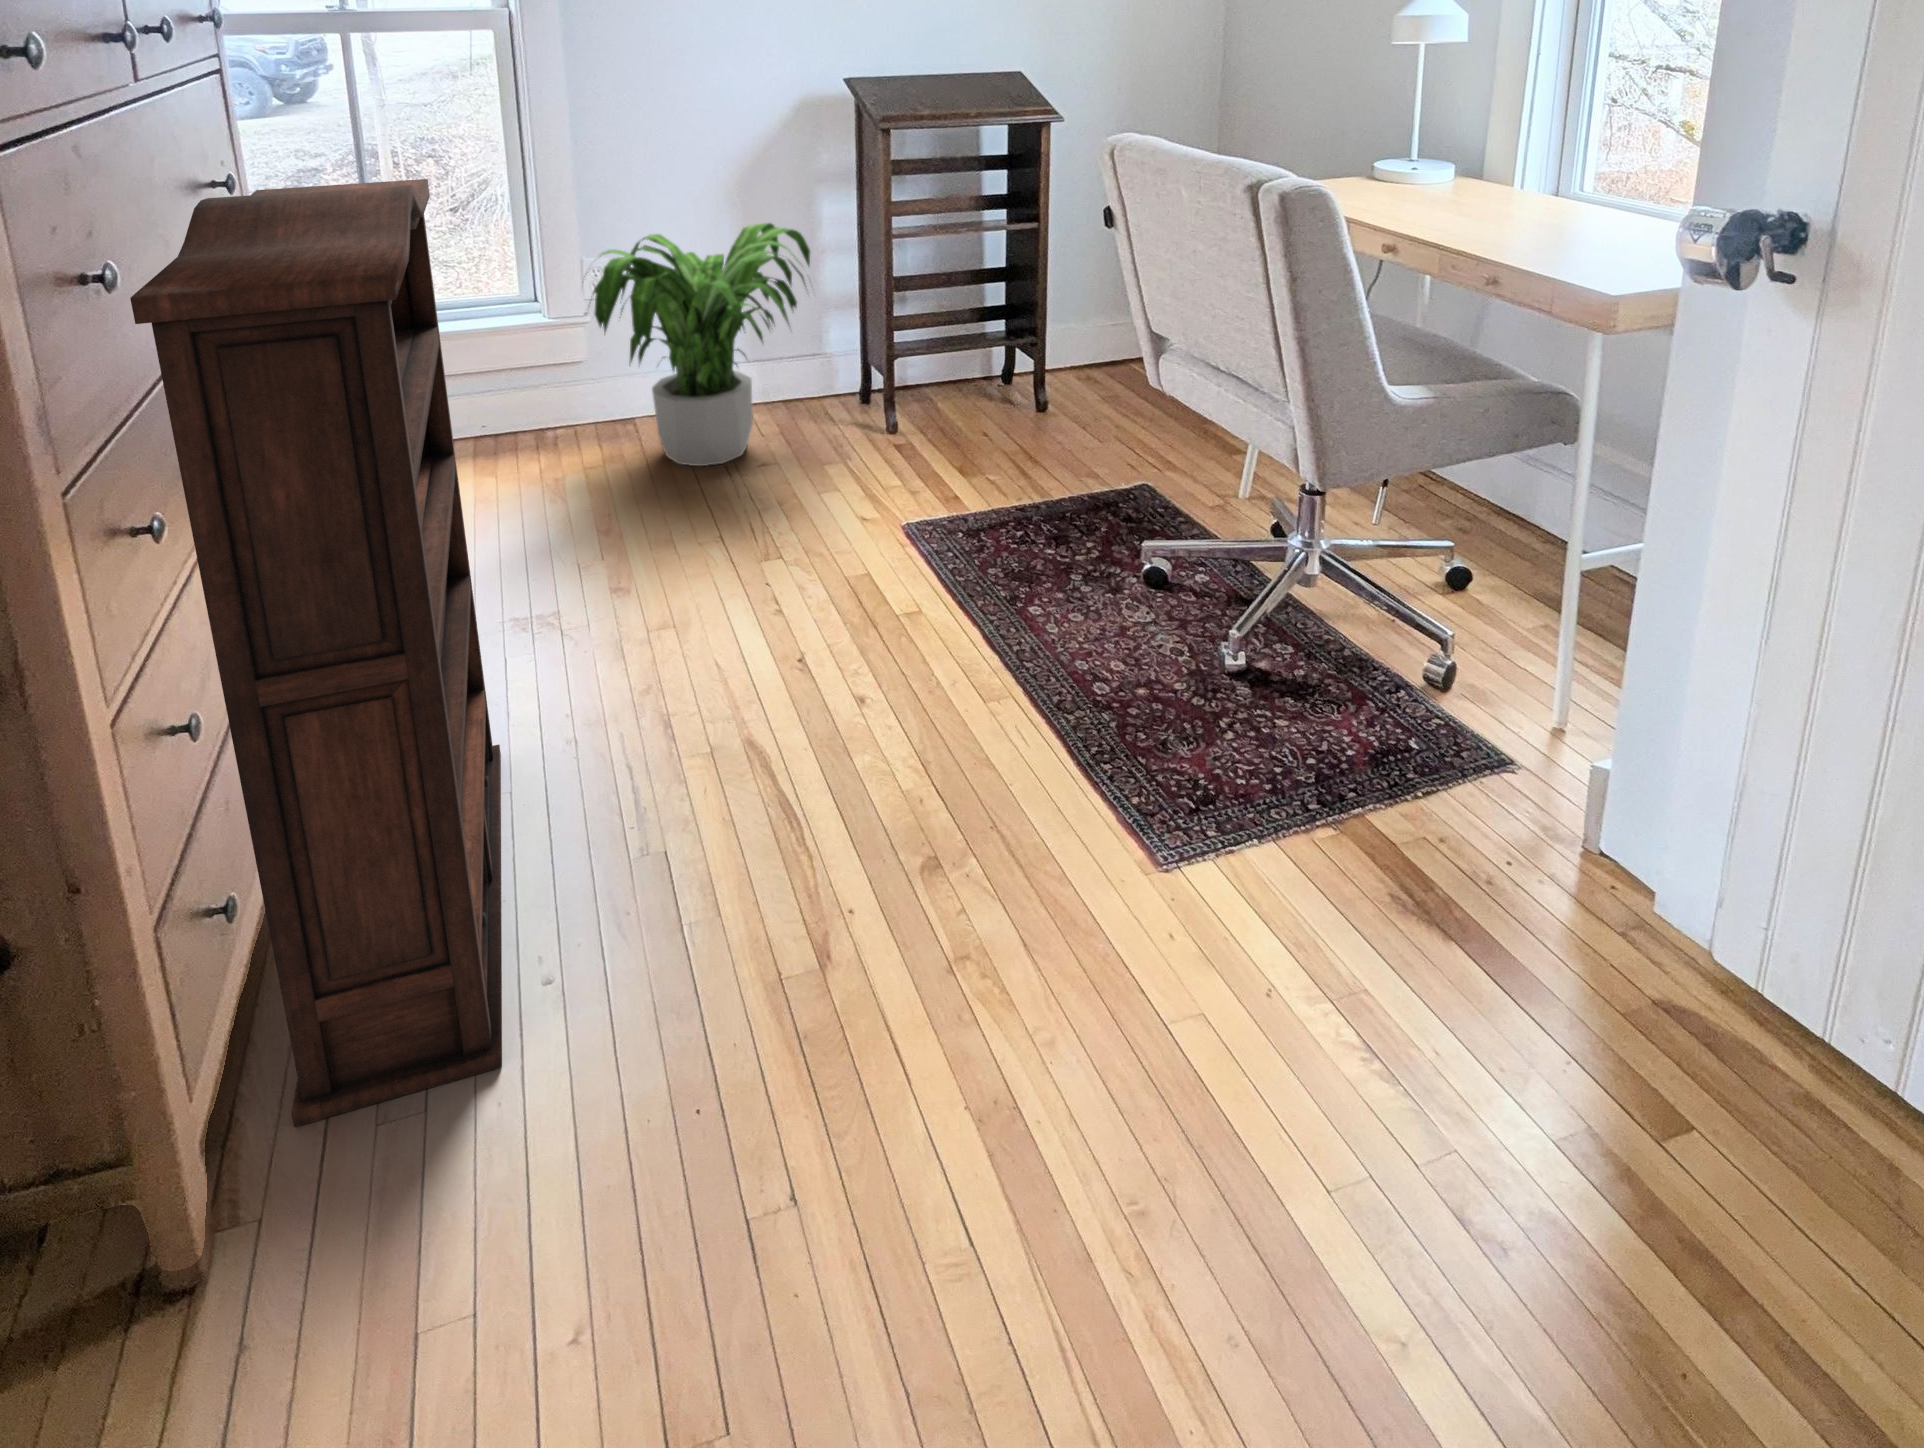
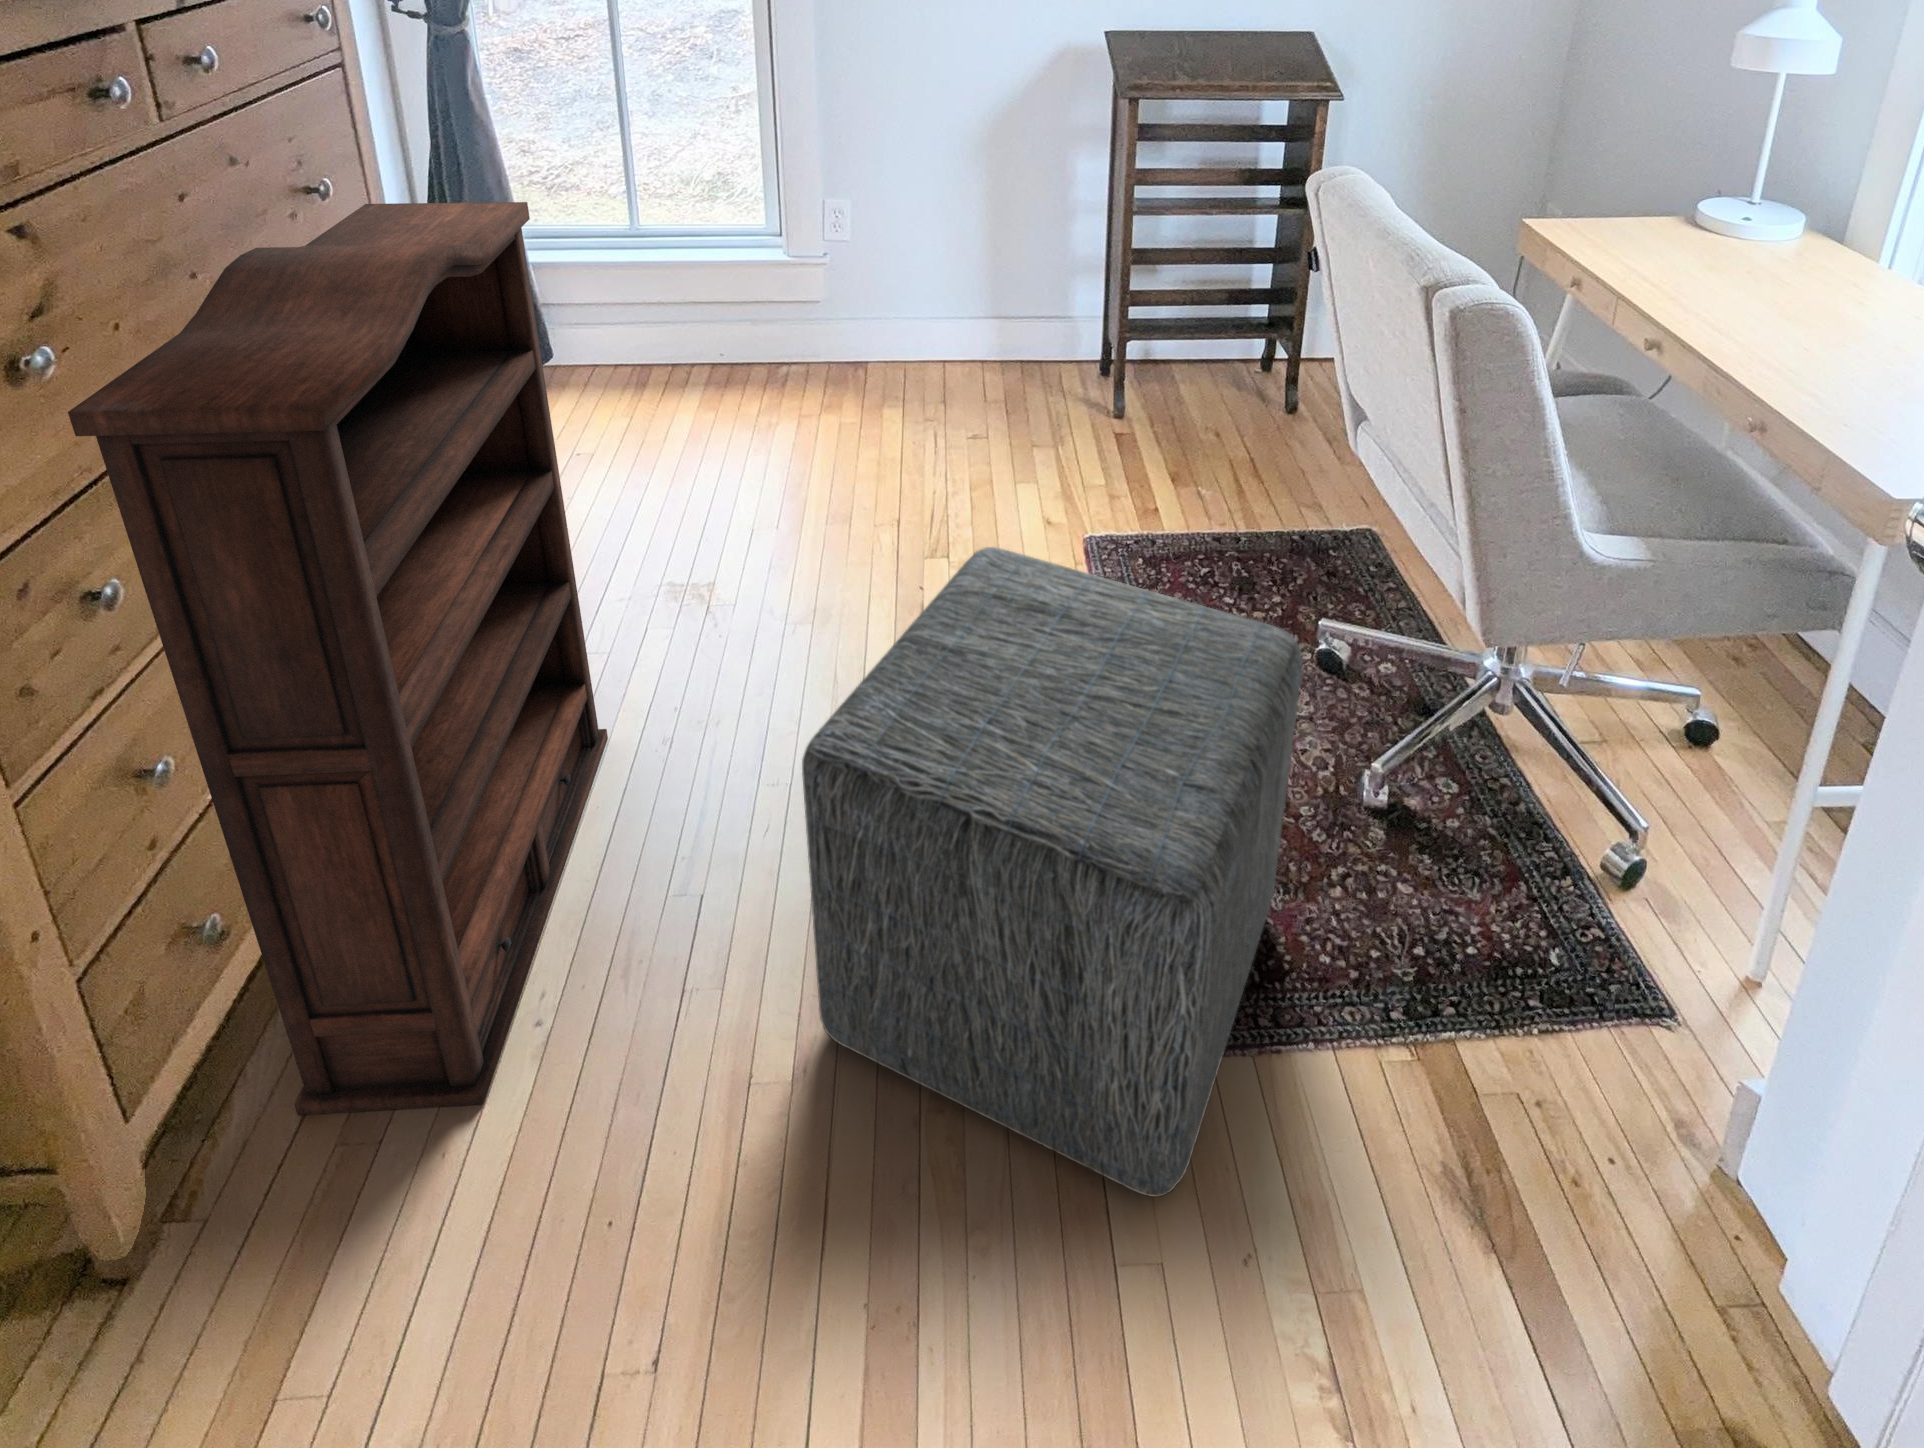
potted plant: present [589,223,810,466] -> none [799,180,1045,426]
ottoman: none [806,464,1210,971] -> present [802,547,1303,1197]

